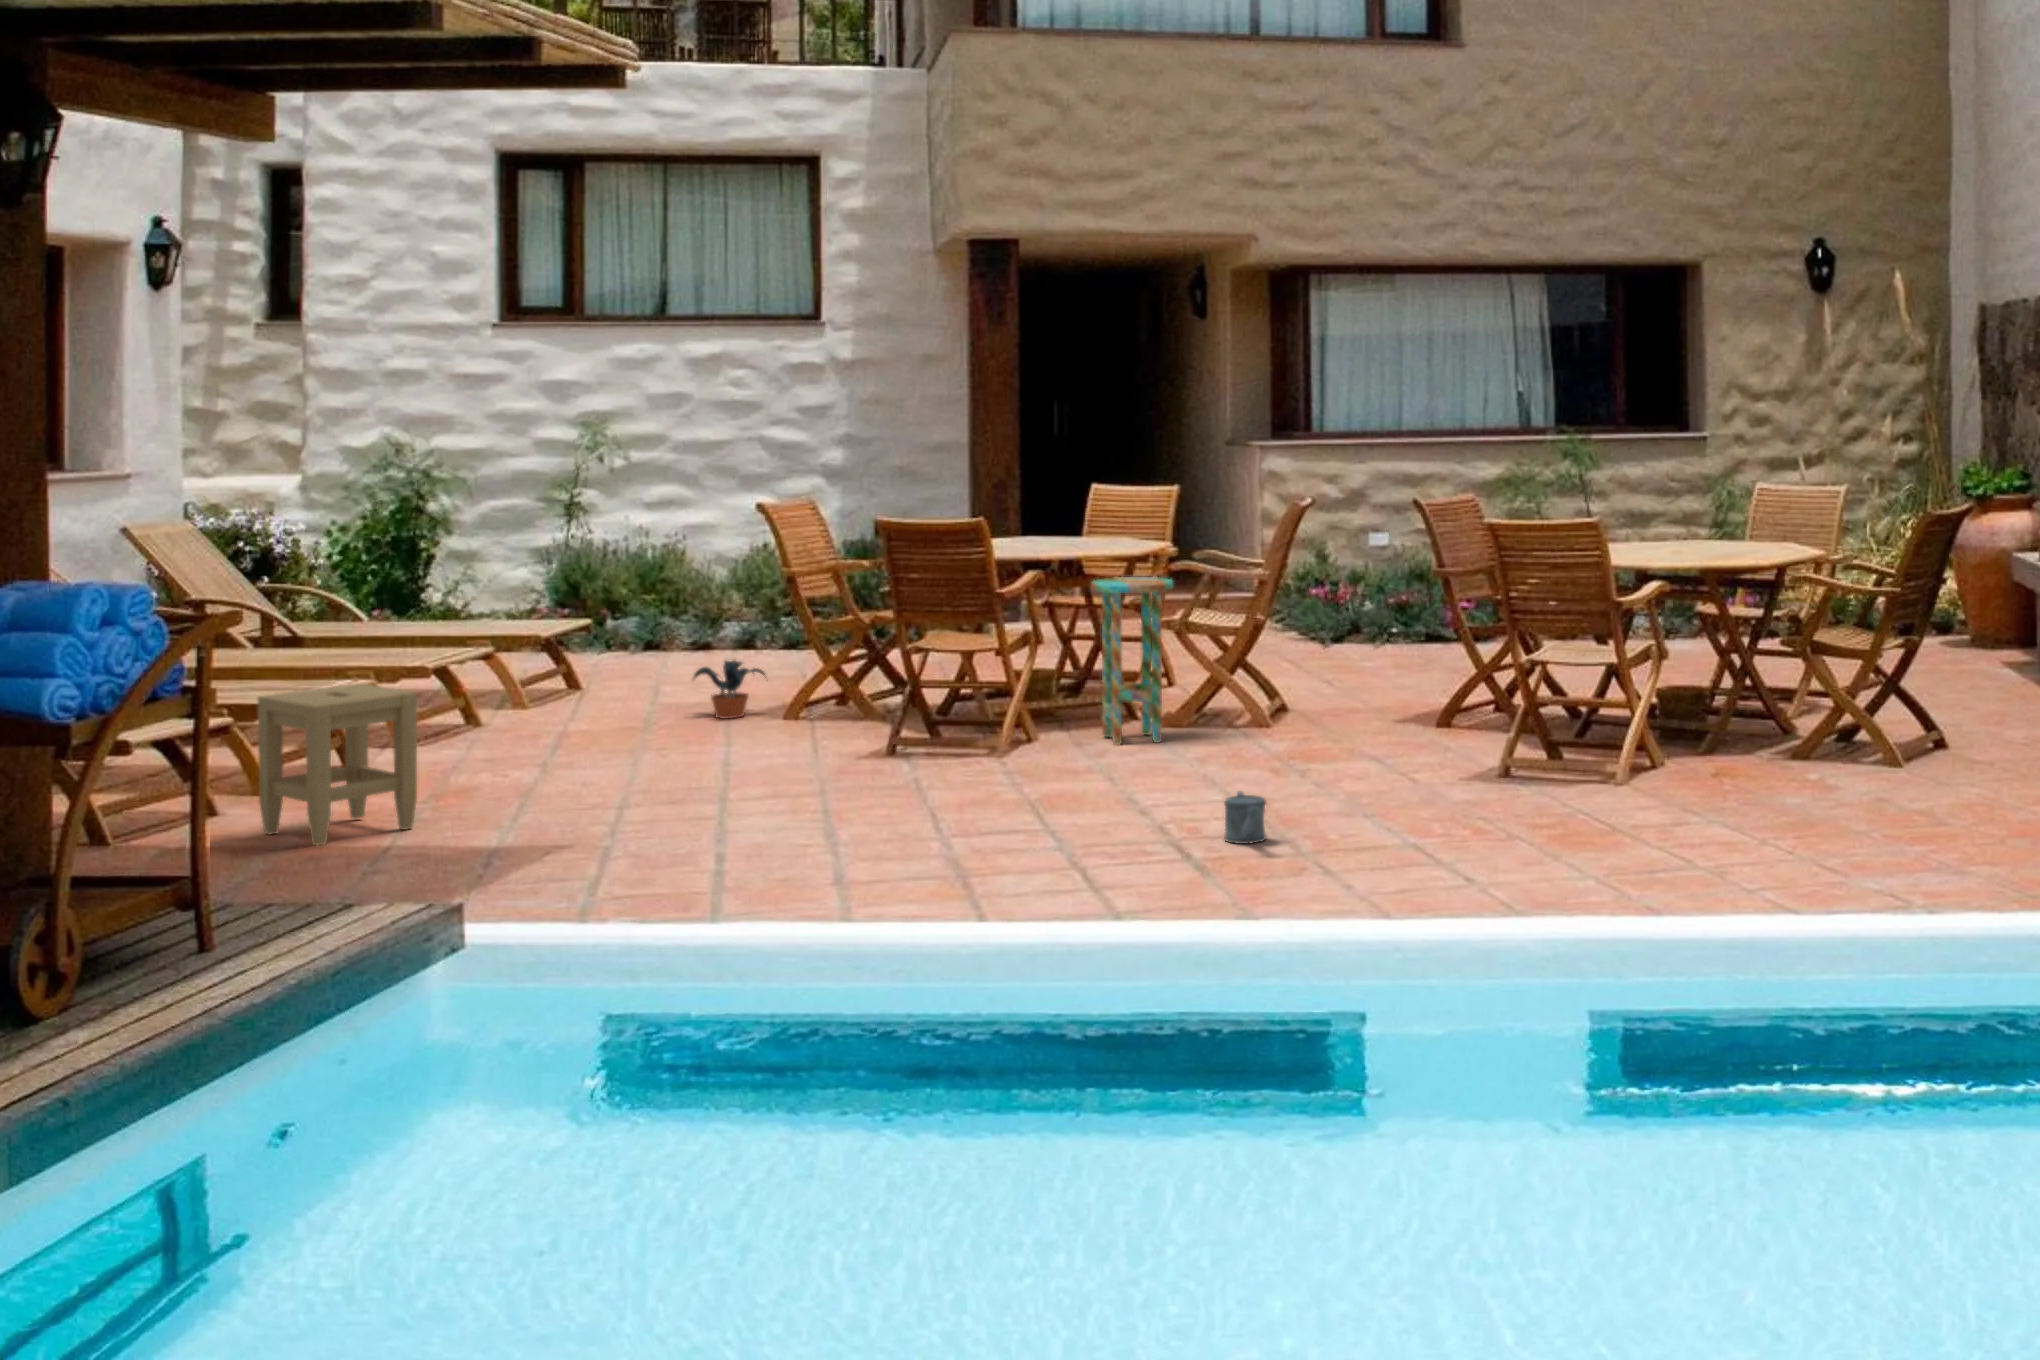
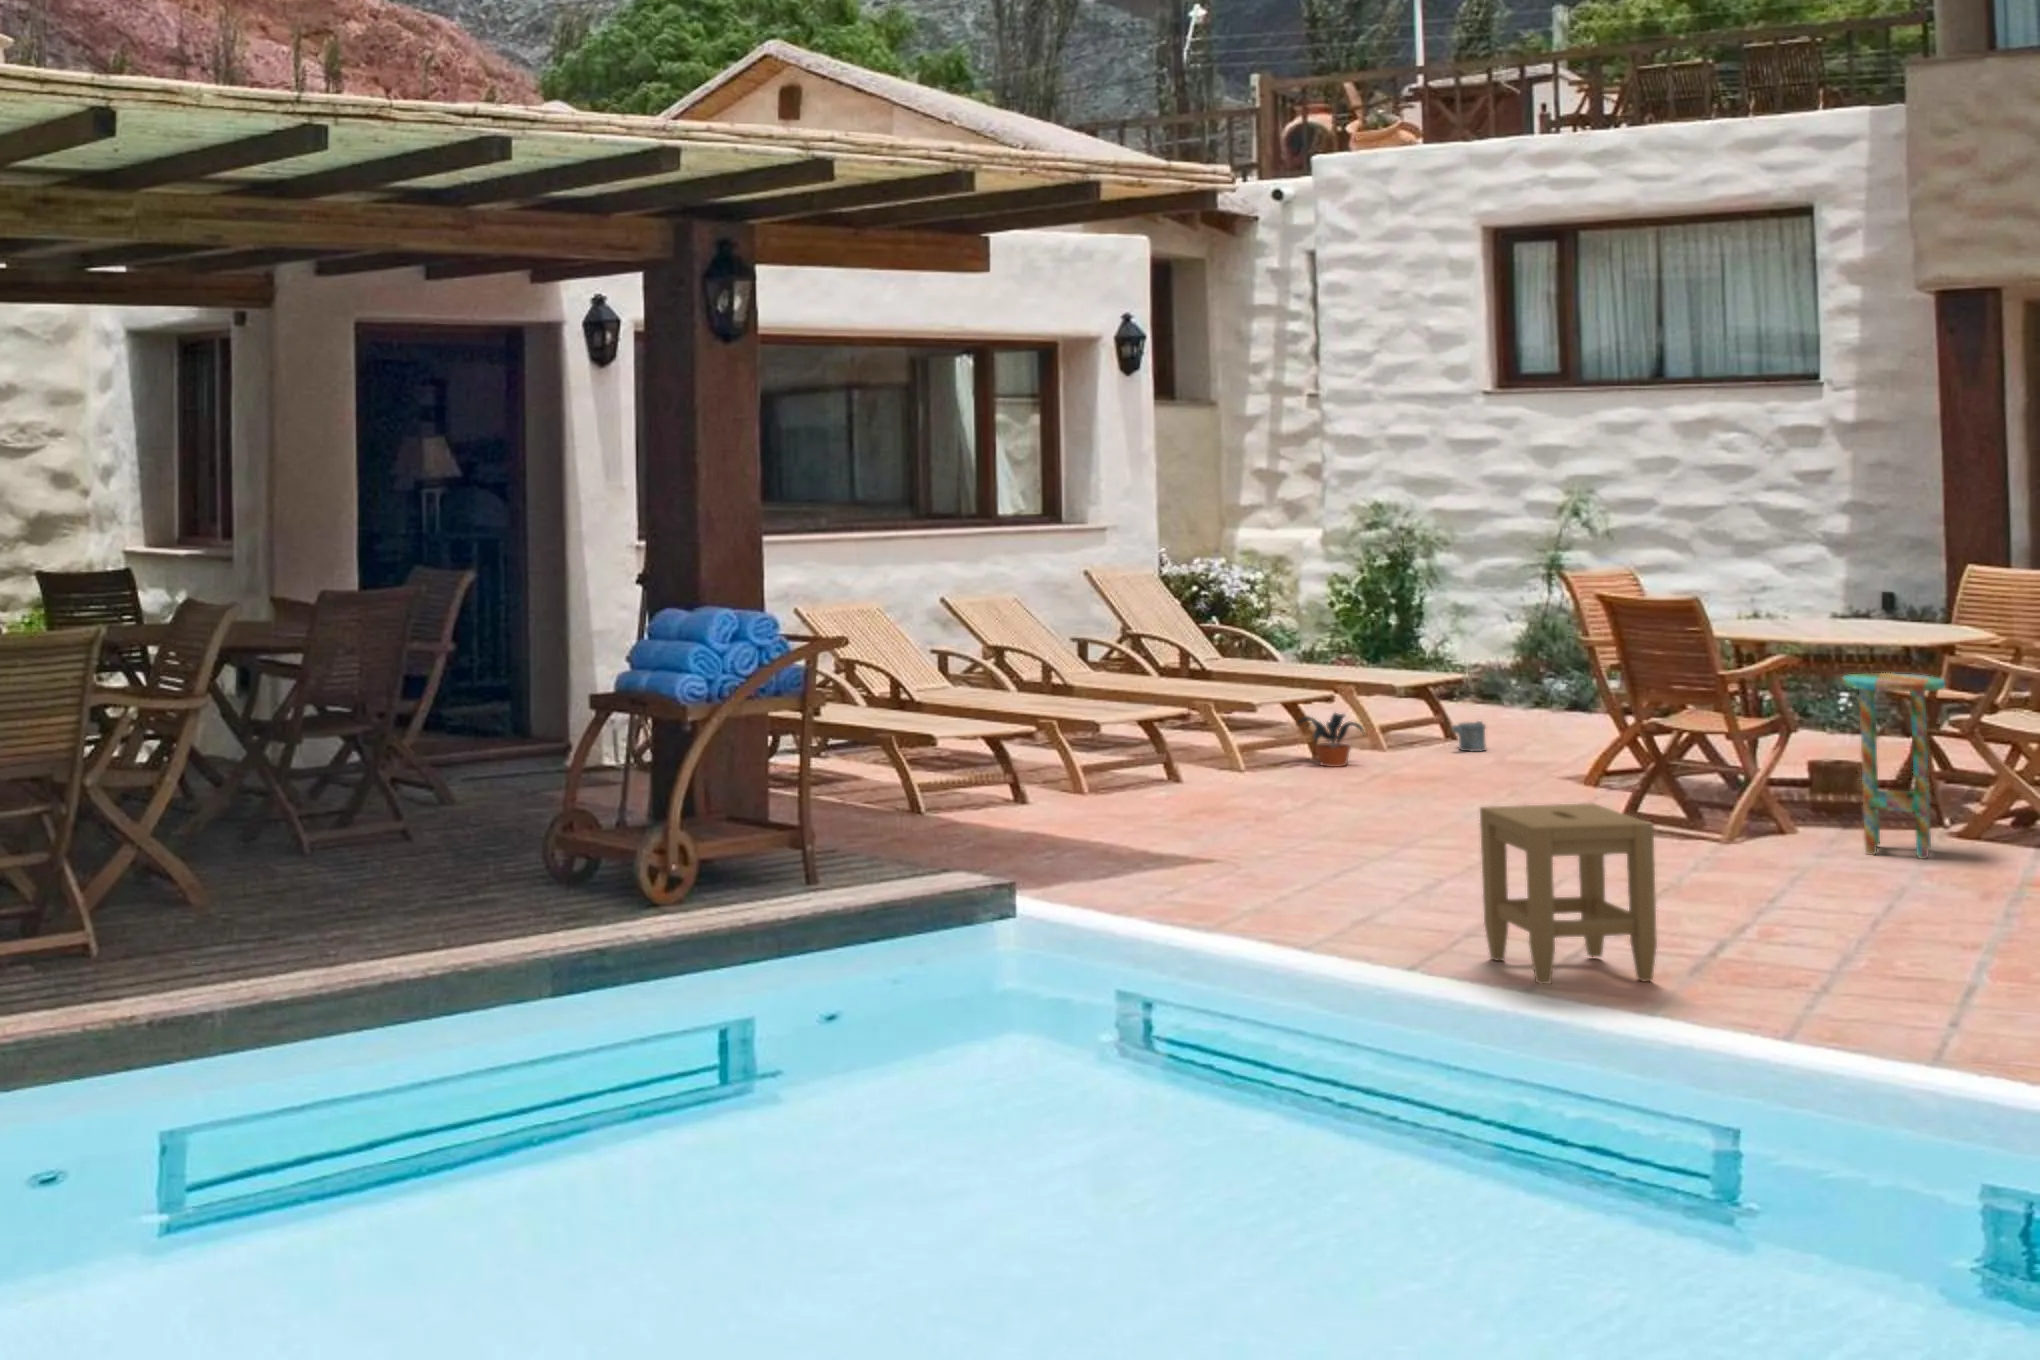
potted plant: present [694,660,767,719] -> present [1298,713,1363,767]
stool: present [258,683,417,845] -> present [1480,803,1657,984]
watering can: present [1224,791,1266,844] -> present [1452,721,1486,752]

